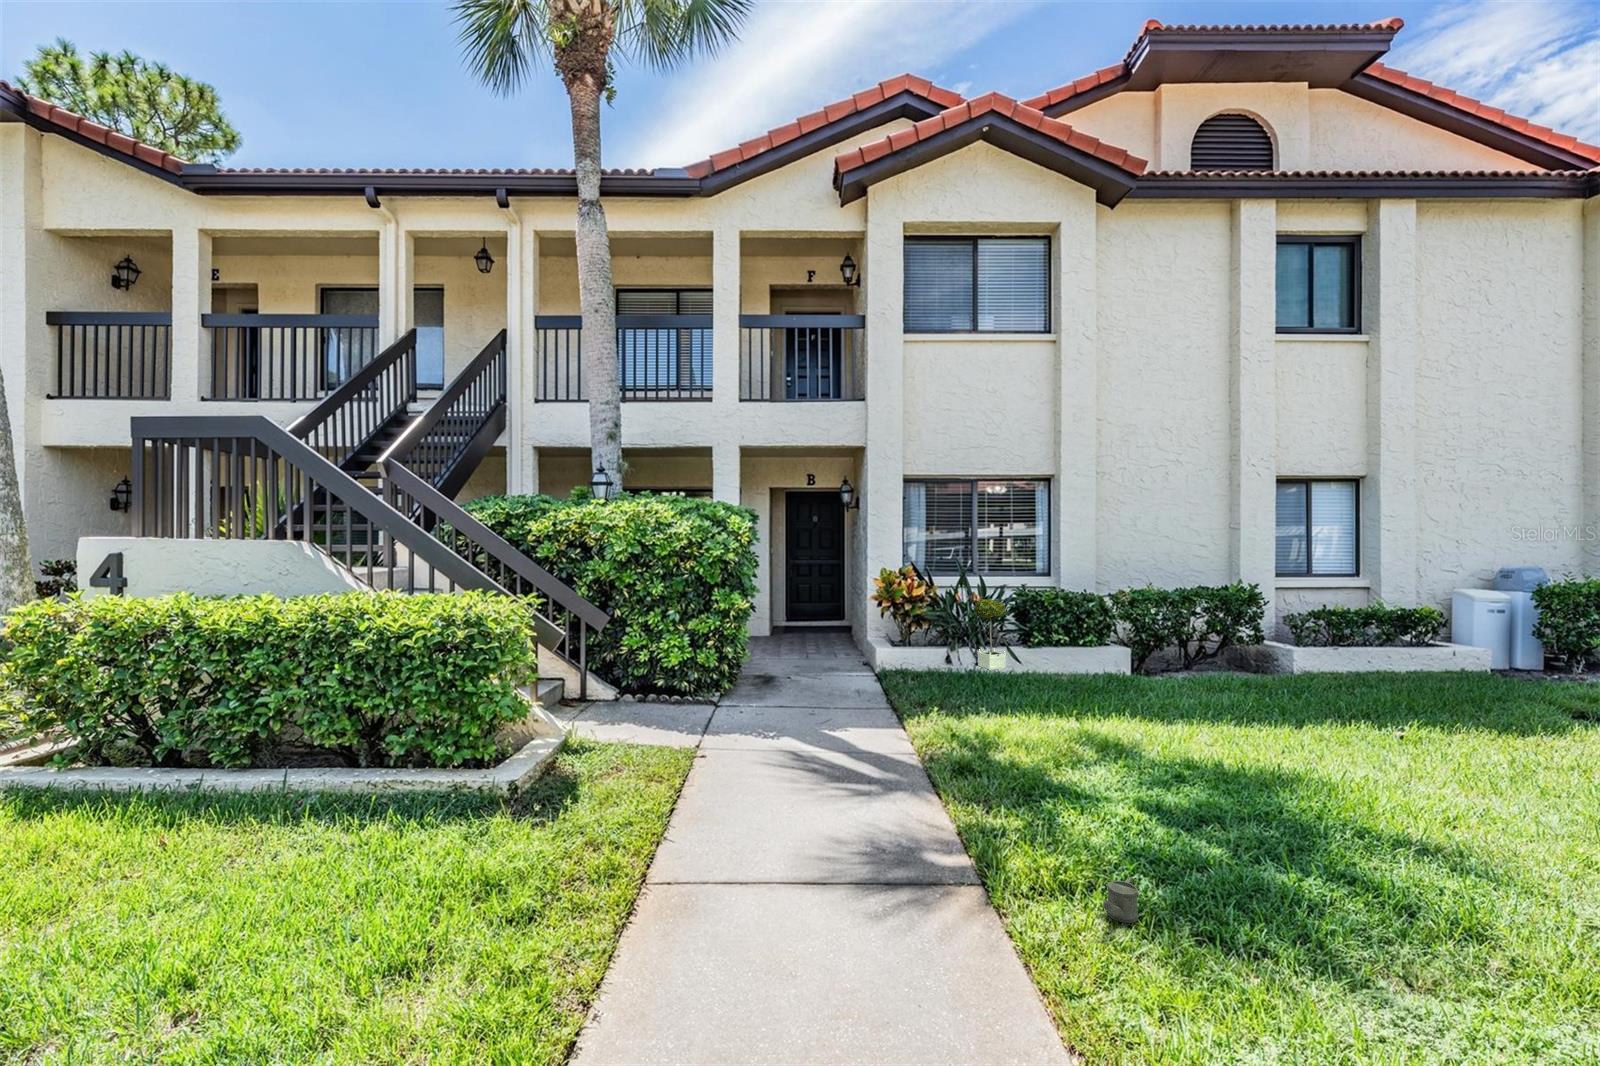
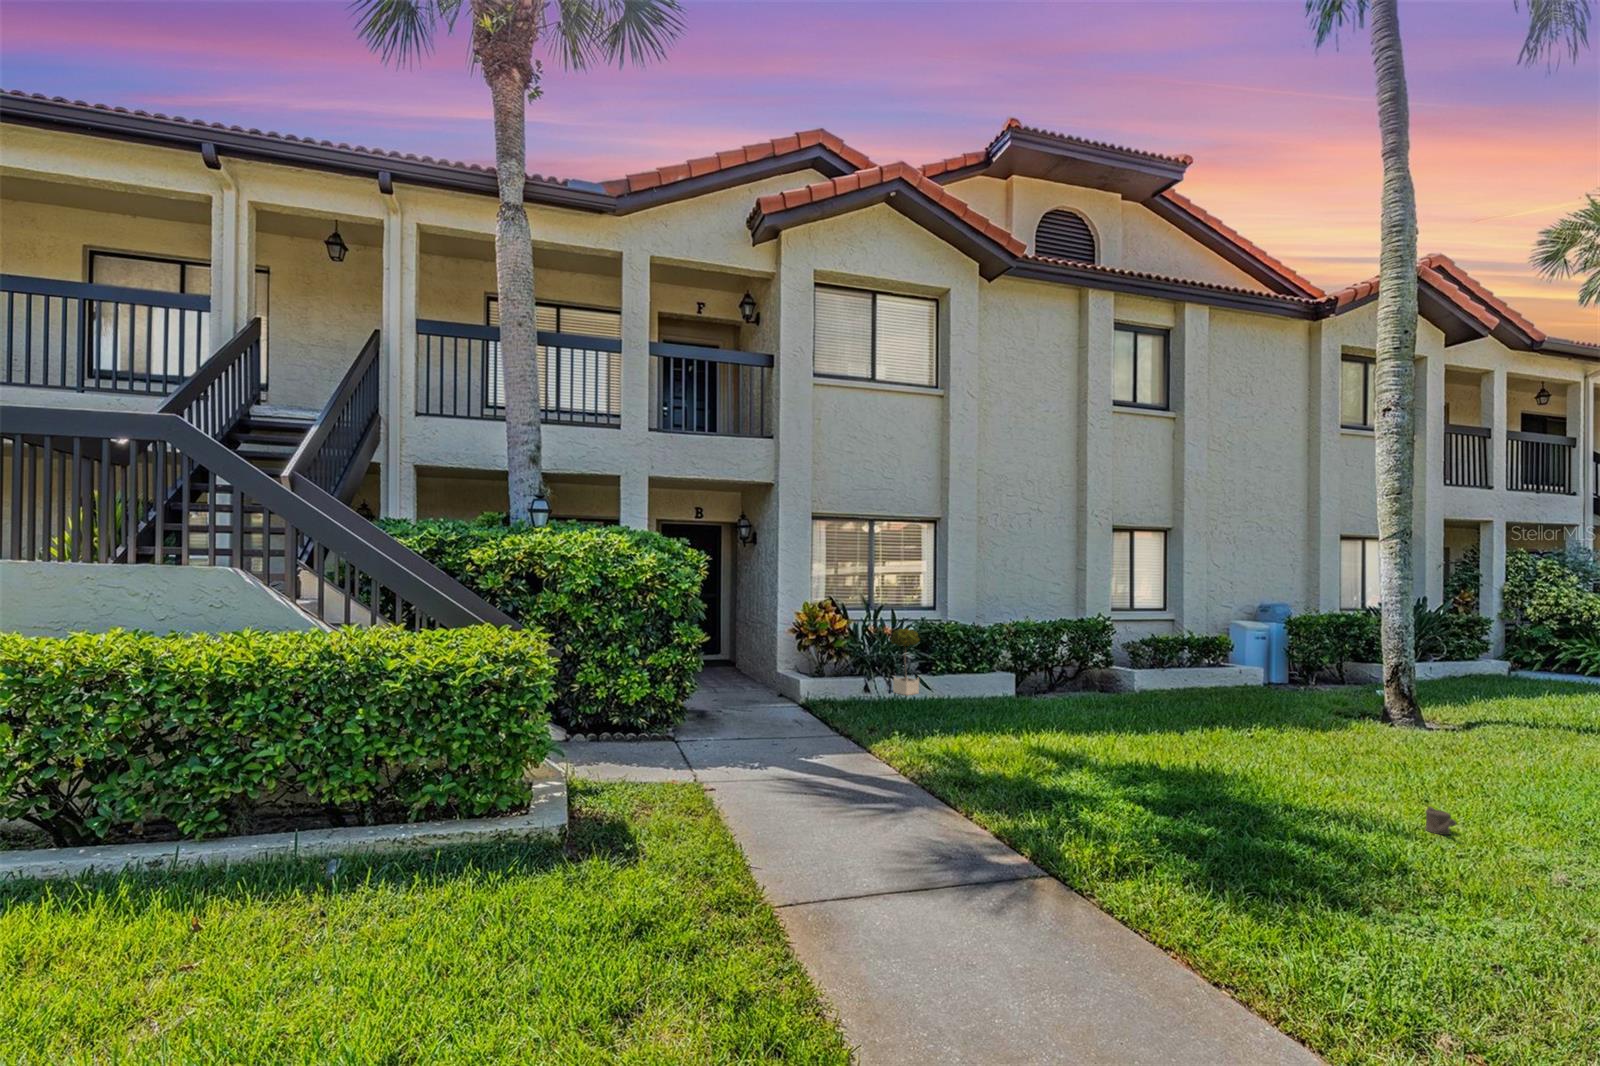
watering can: present [1103,877,1139,923] -> present [1425,807,1456,835]

